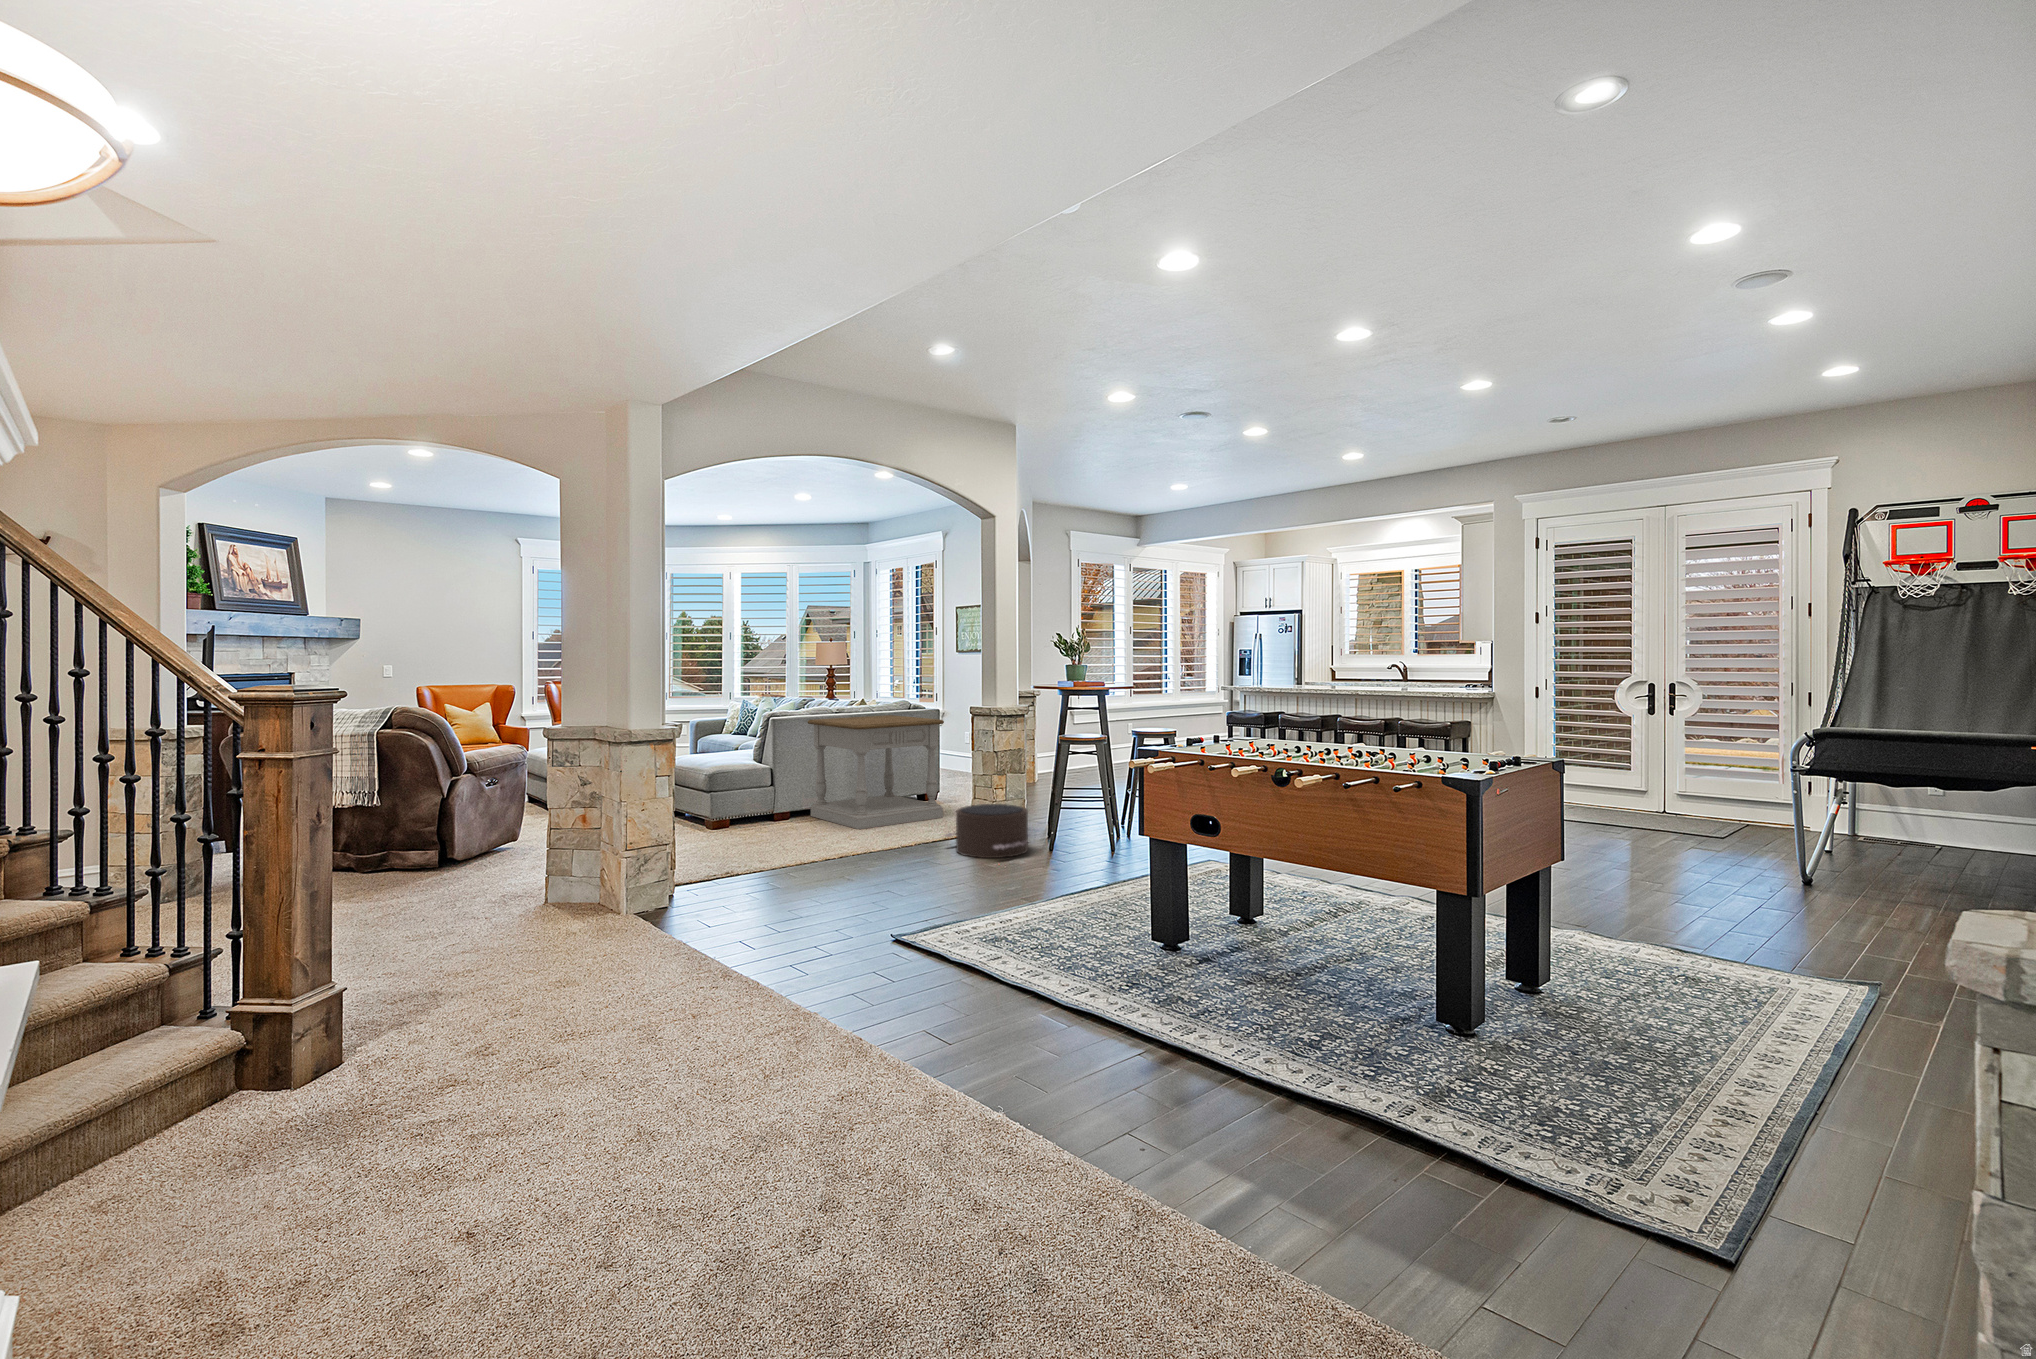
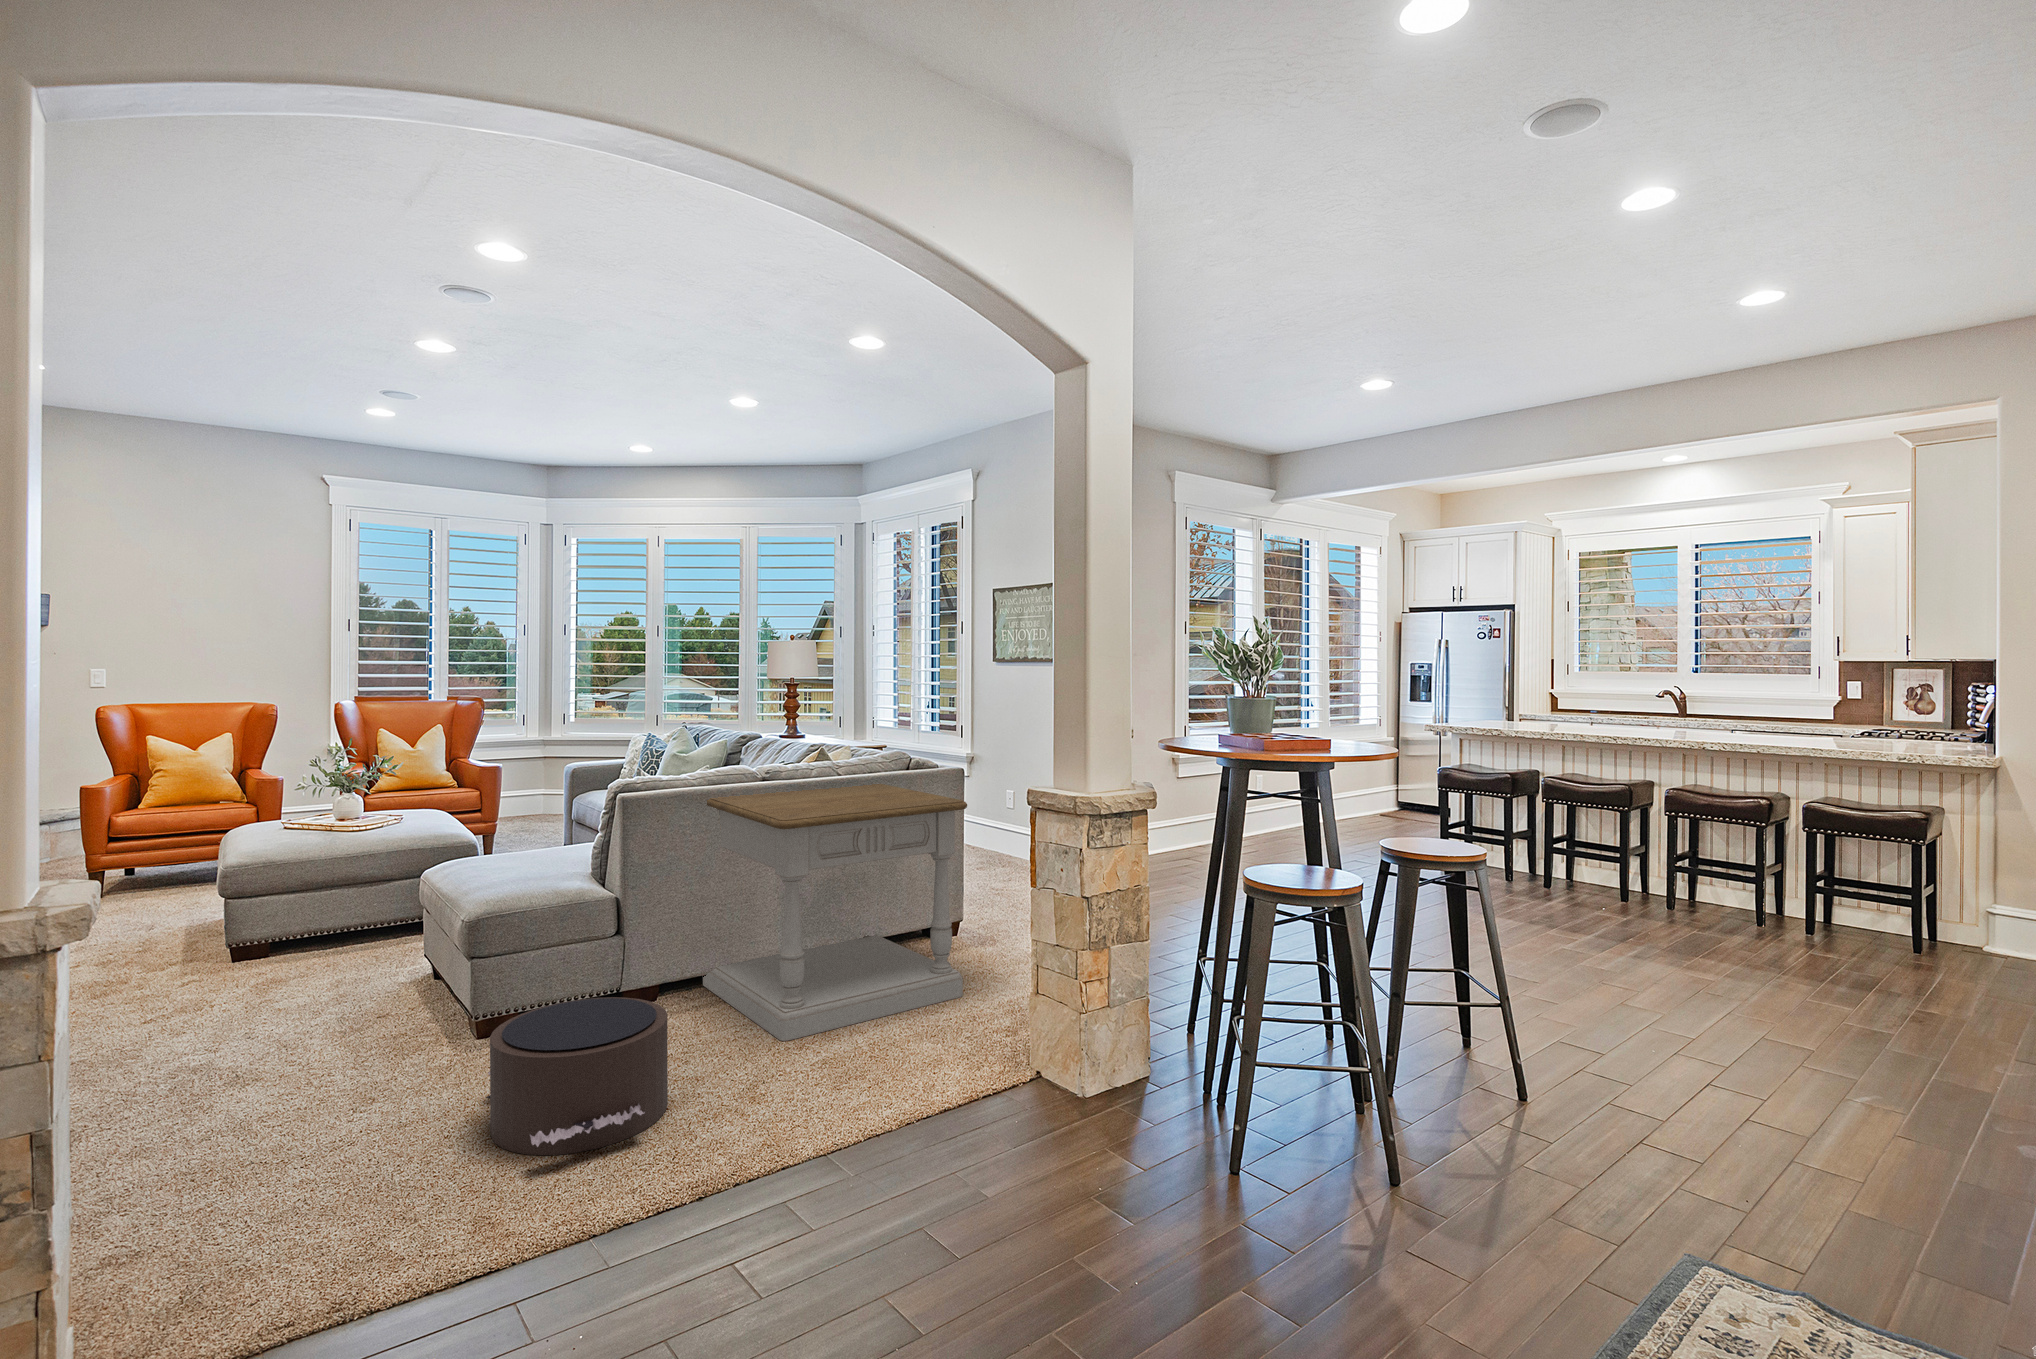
pouf: present [946,804,1028,858] -> present [486,997,668,1155]

